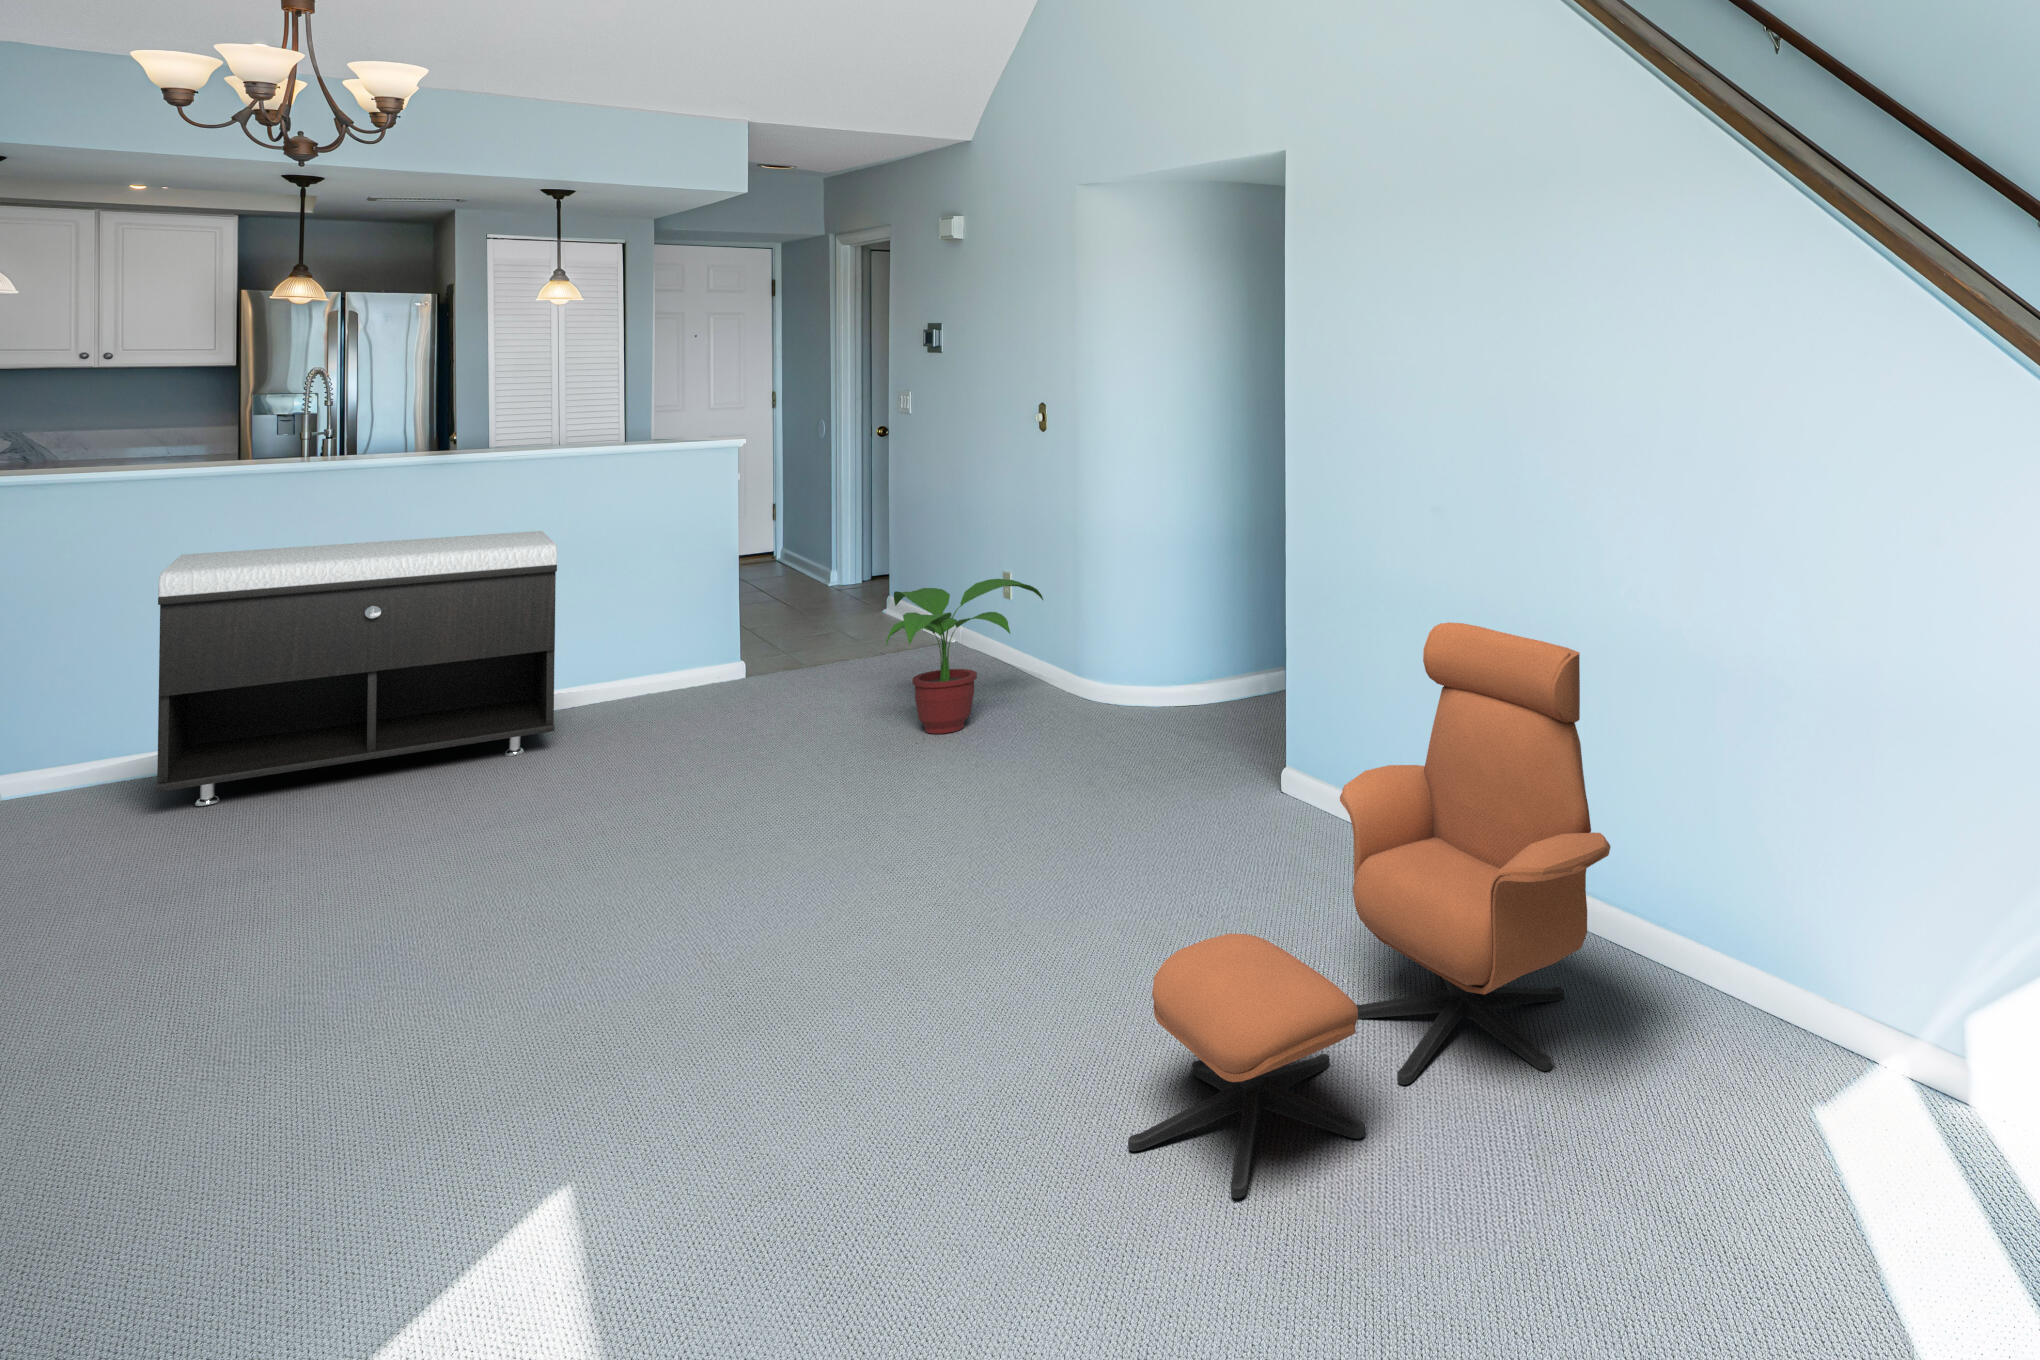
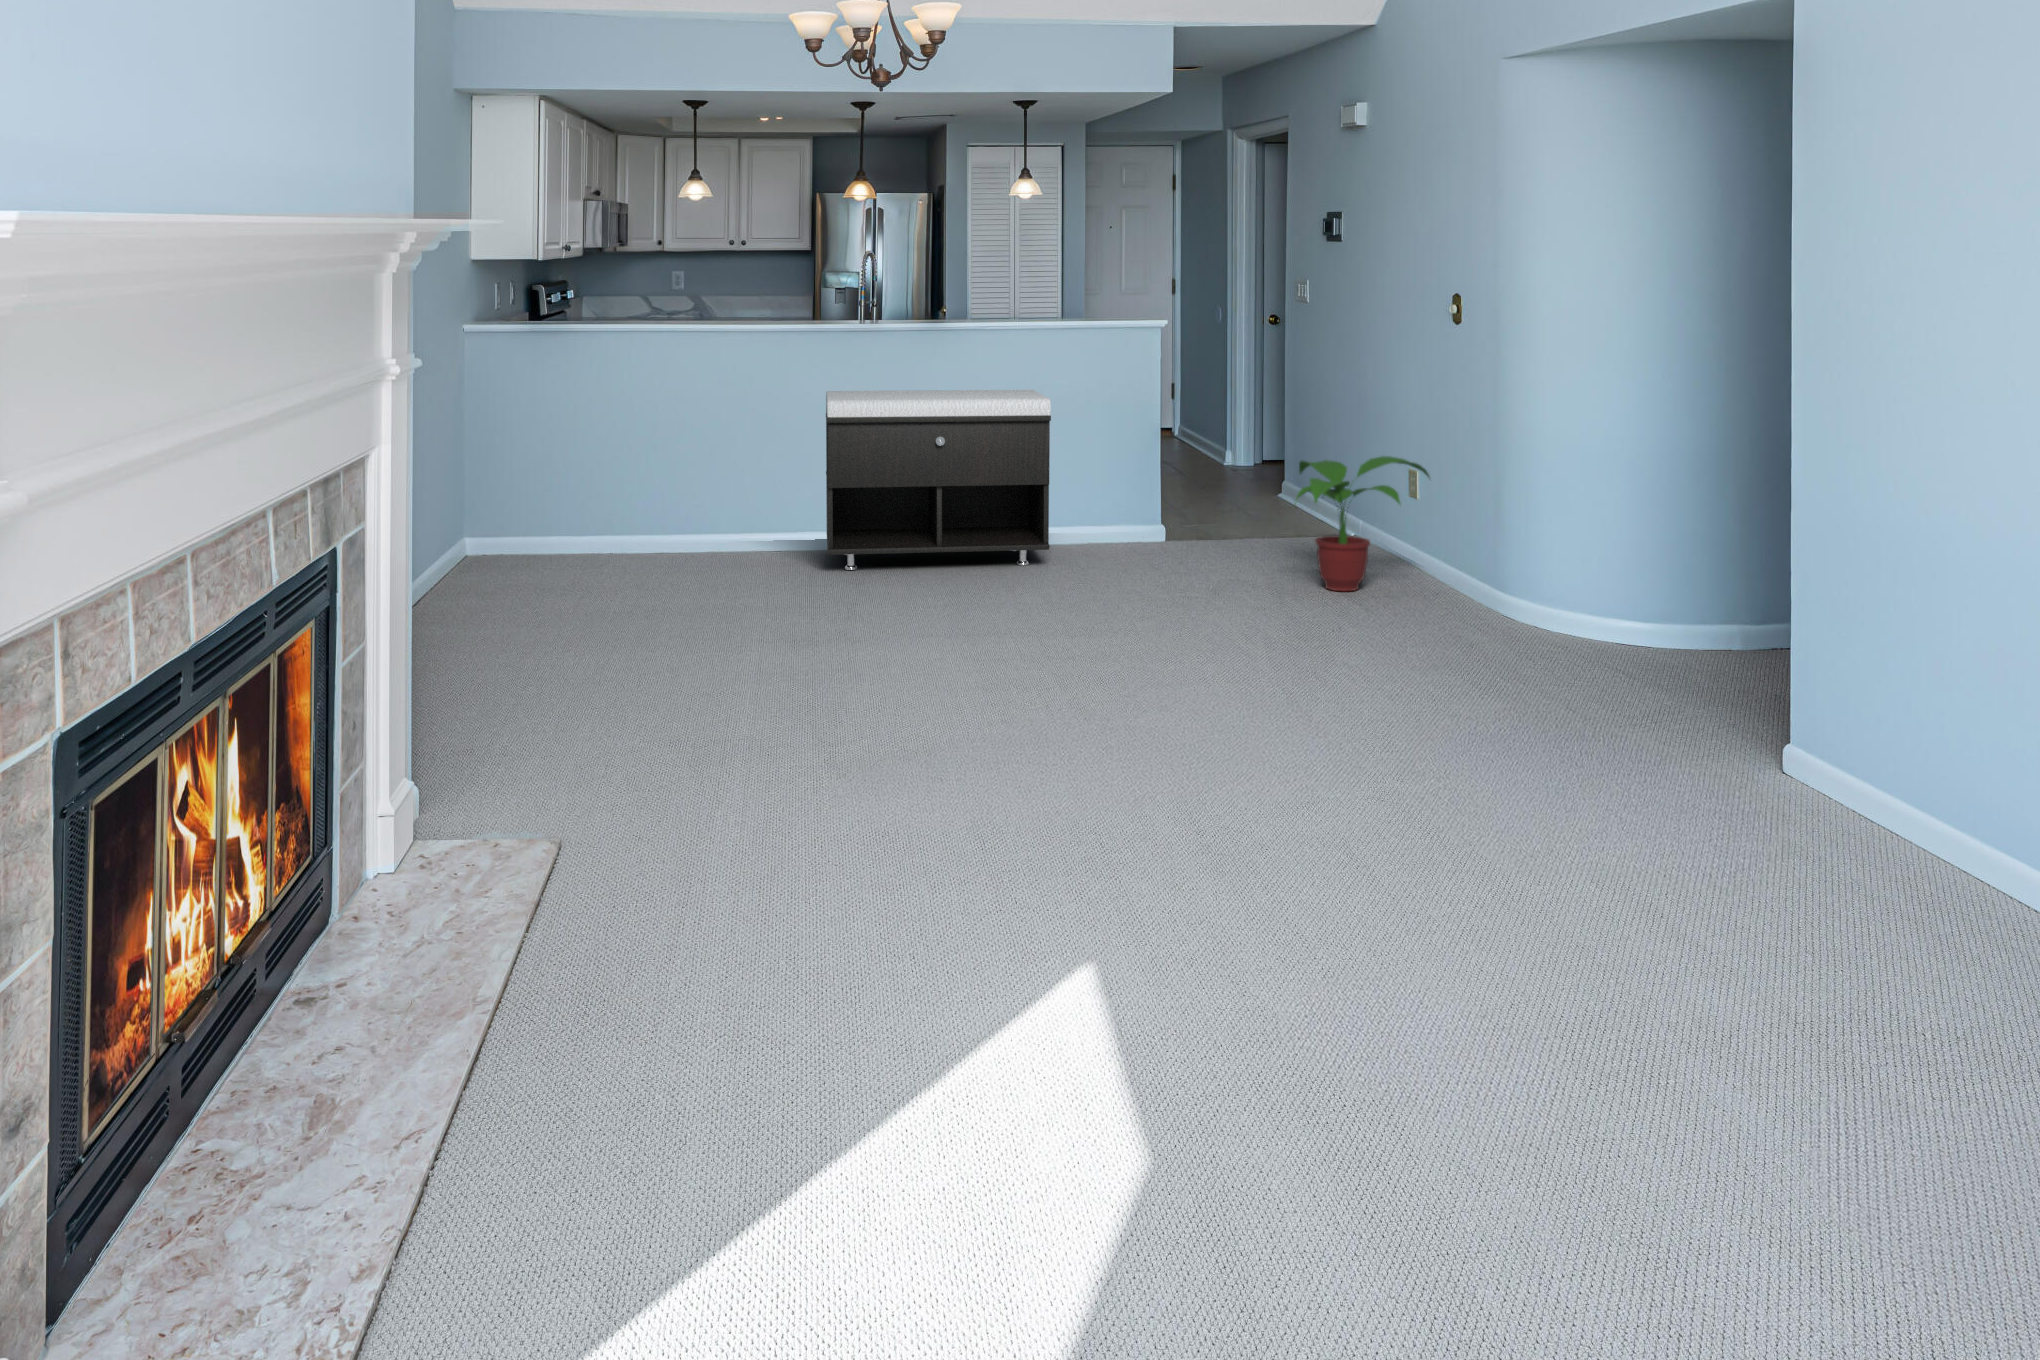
lounge chair: present [1128,622,1611,1198] -> none [1494,494,1945,892]

